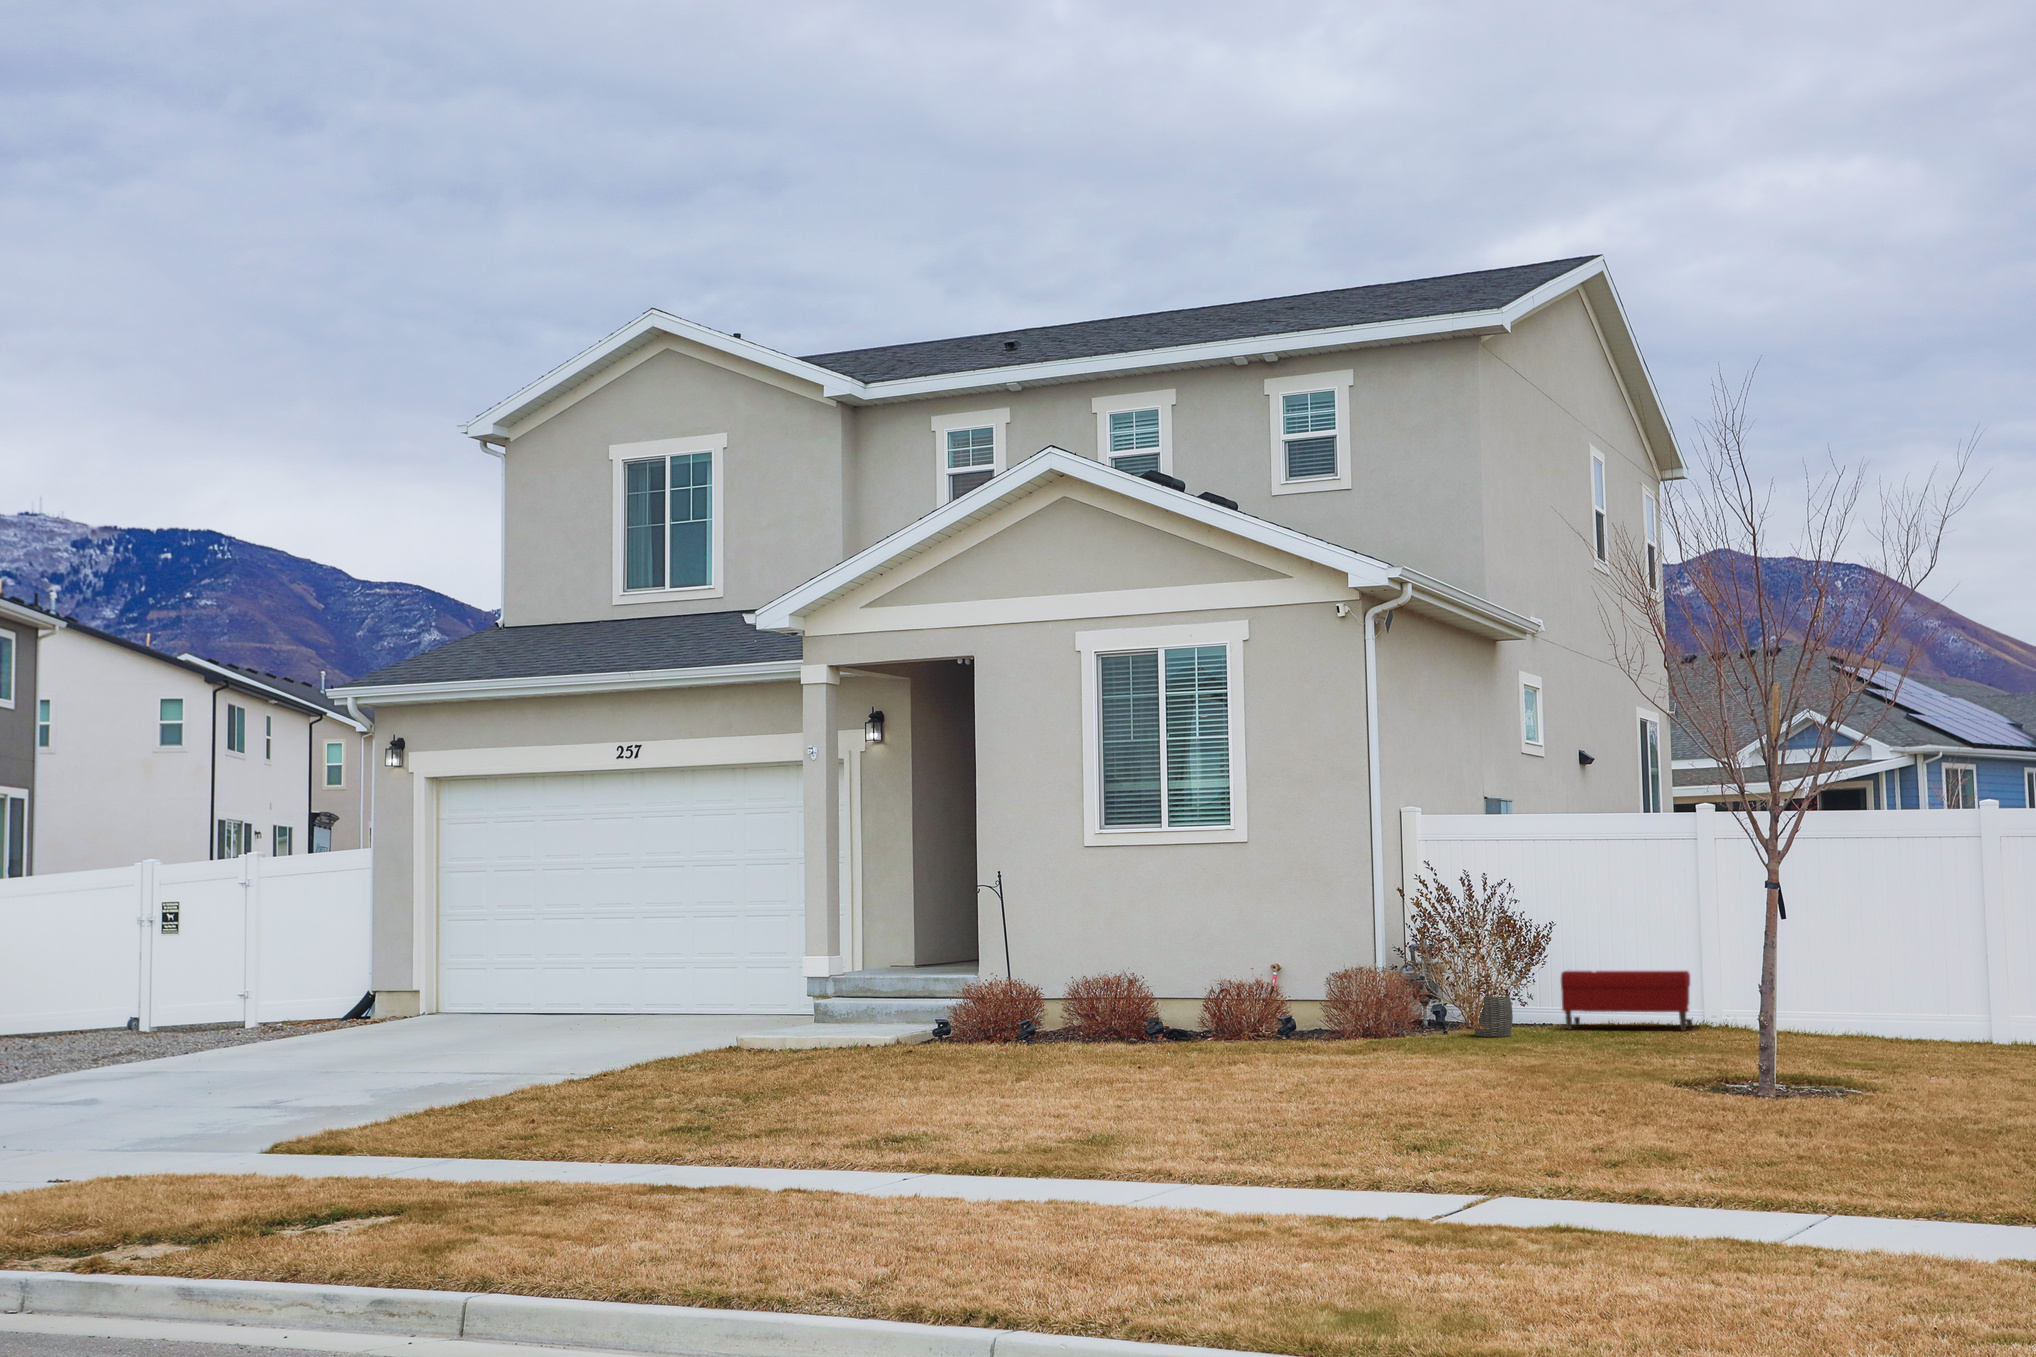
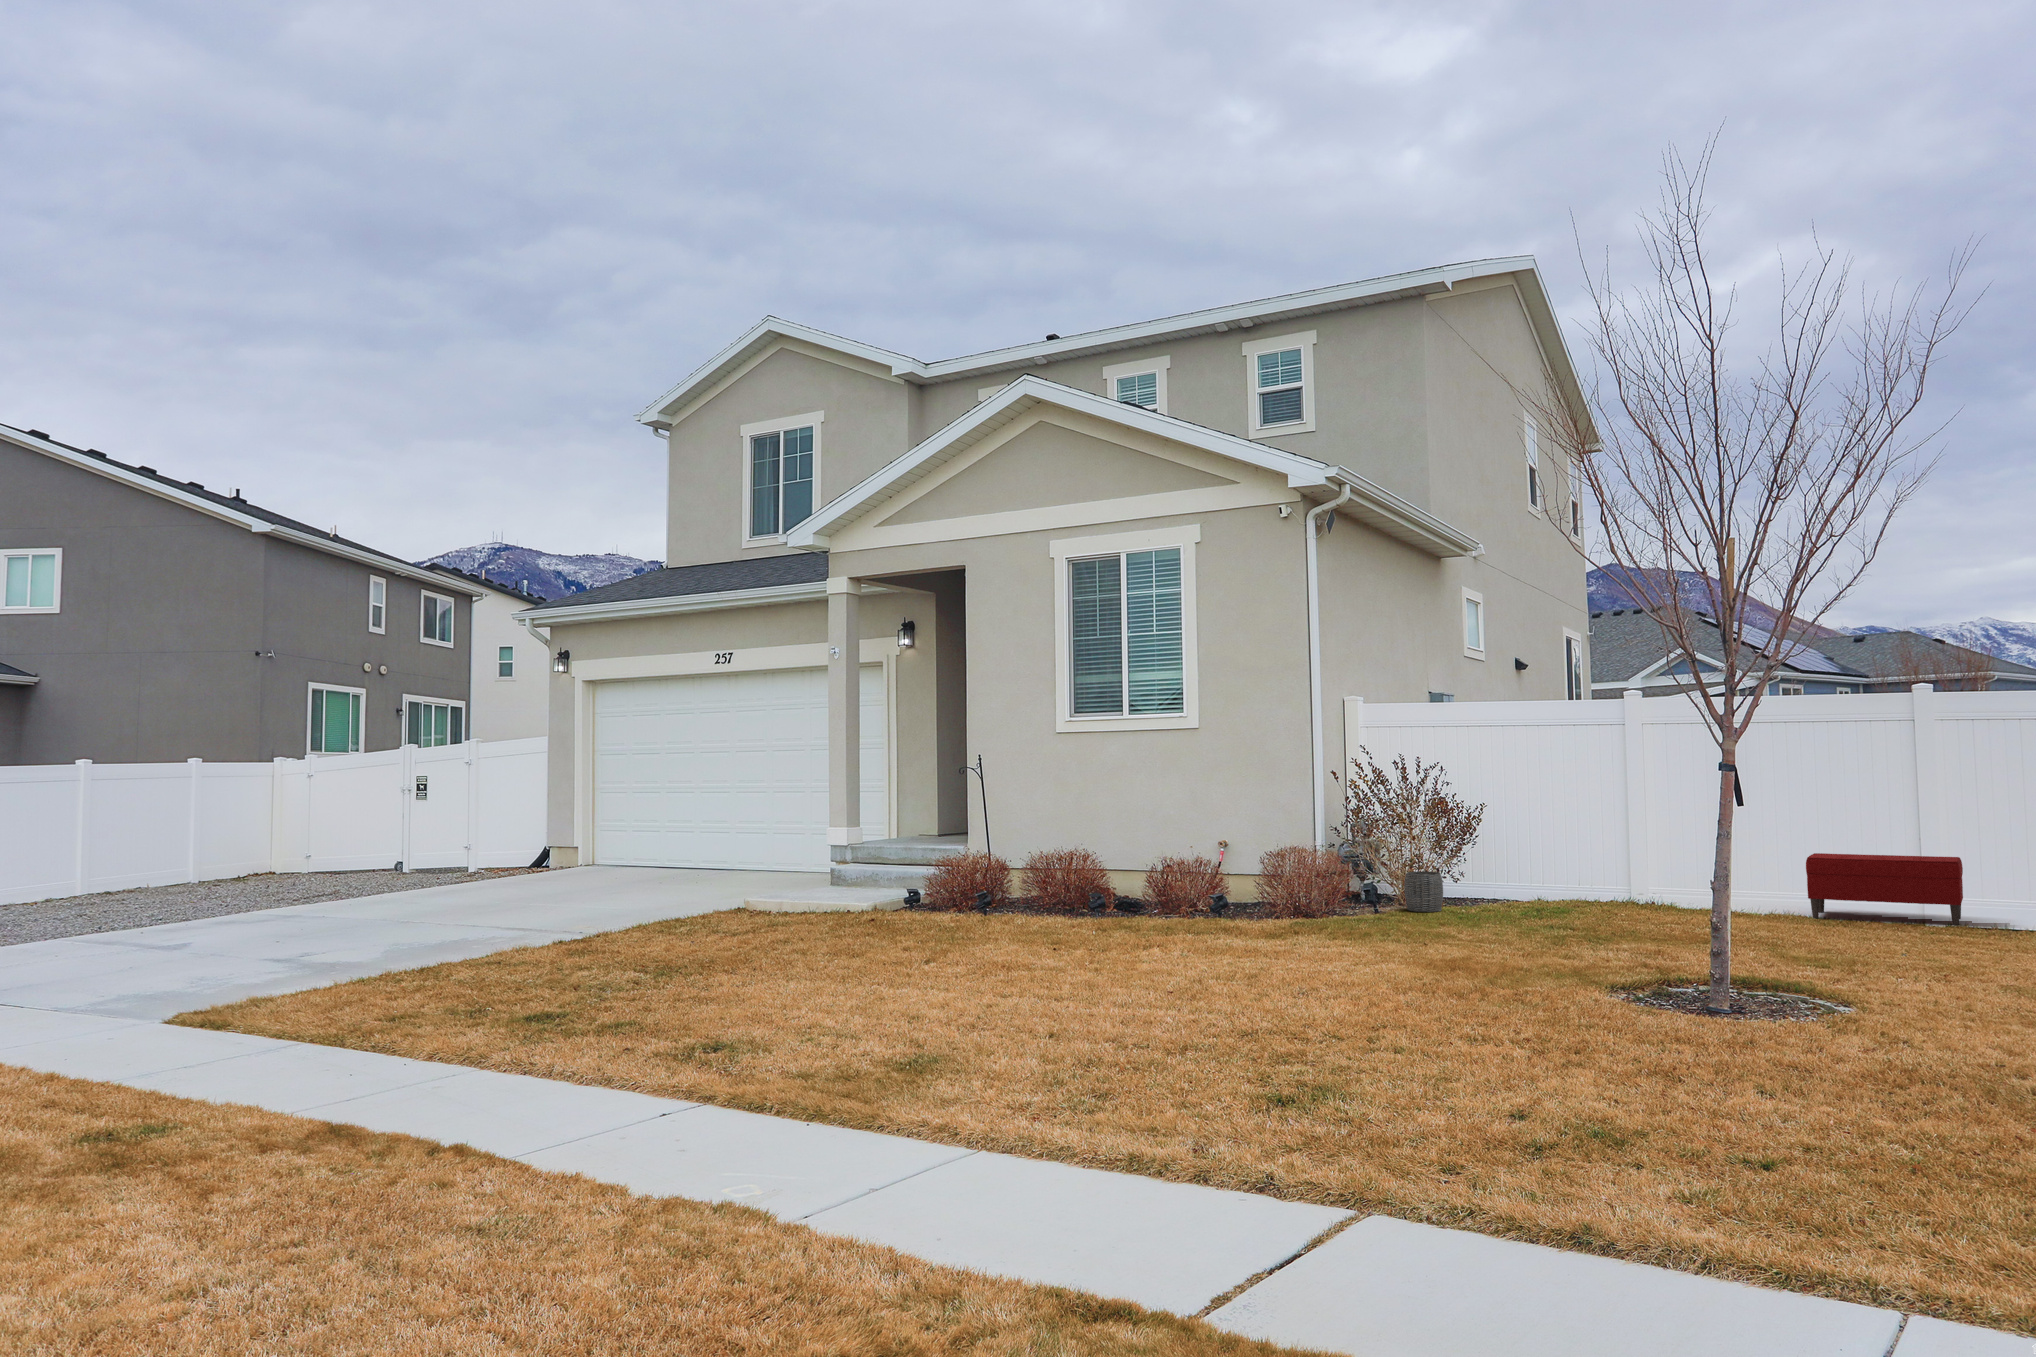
bench: present [1561,971,1692,1031] -> present [1806,853,1963,925]

